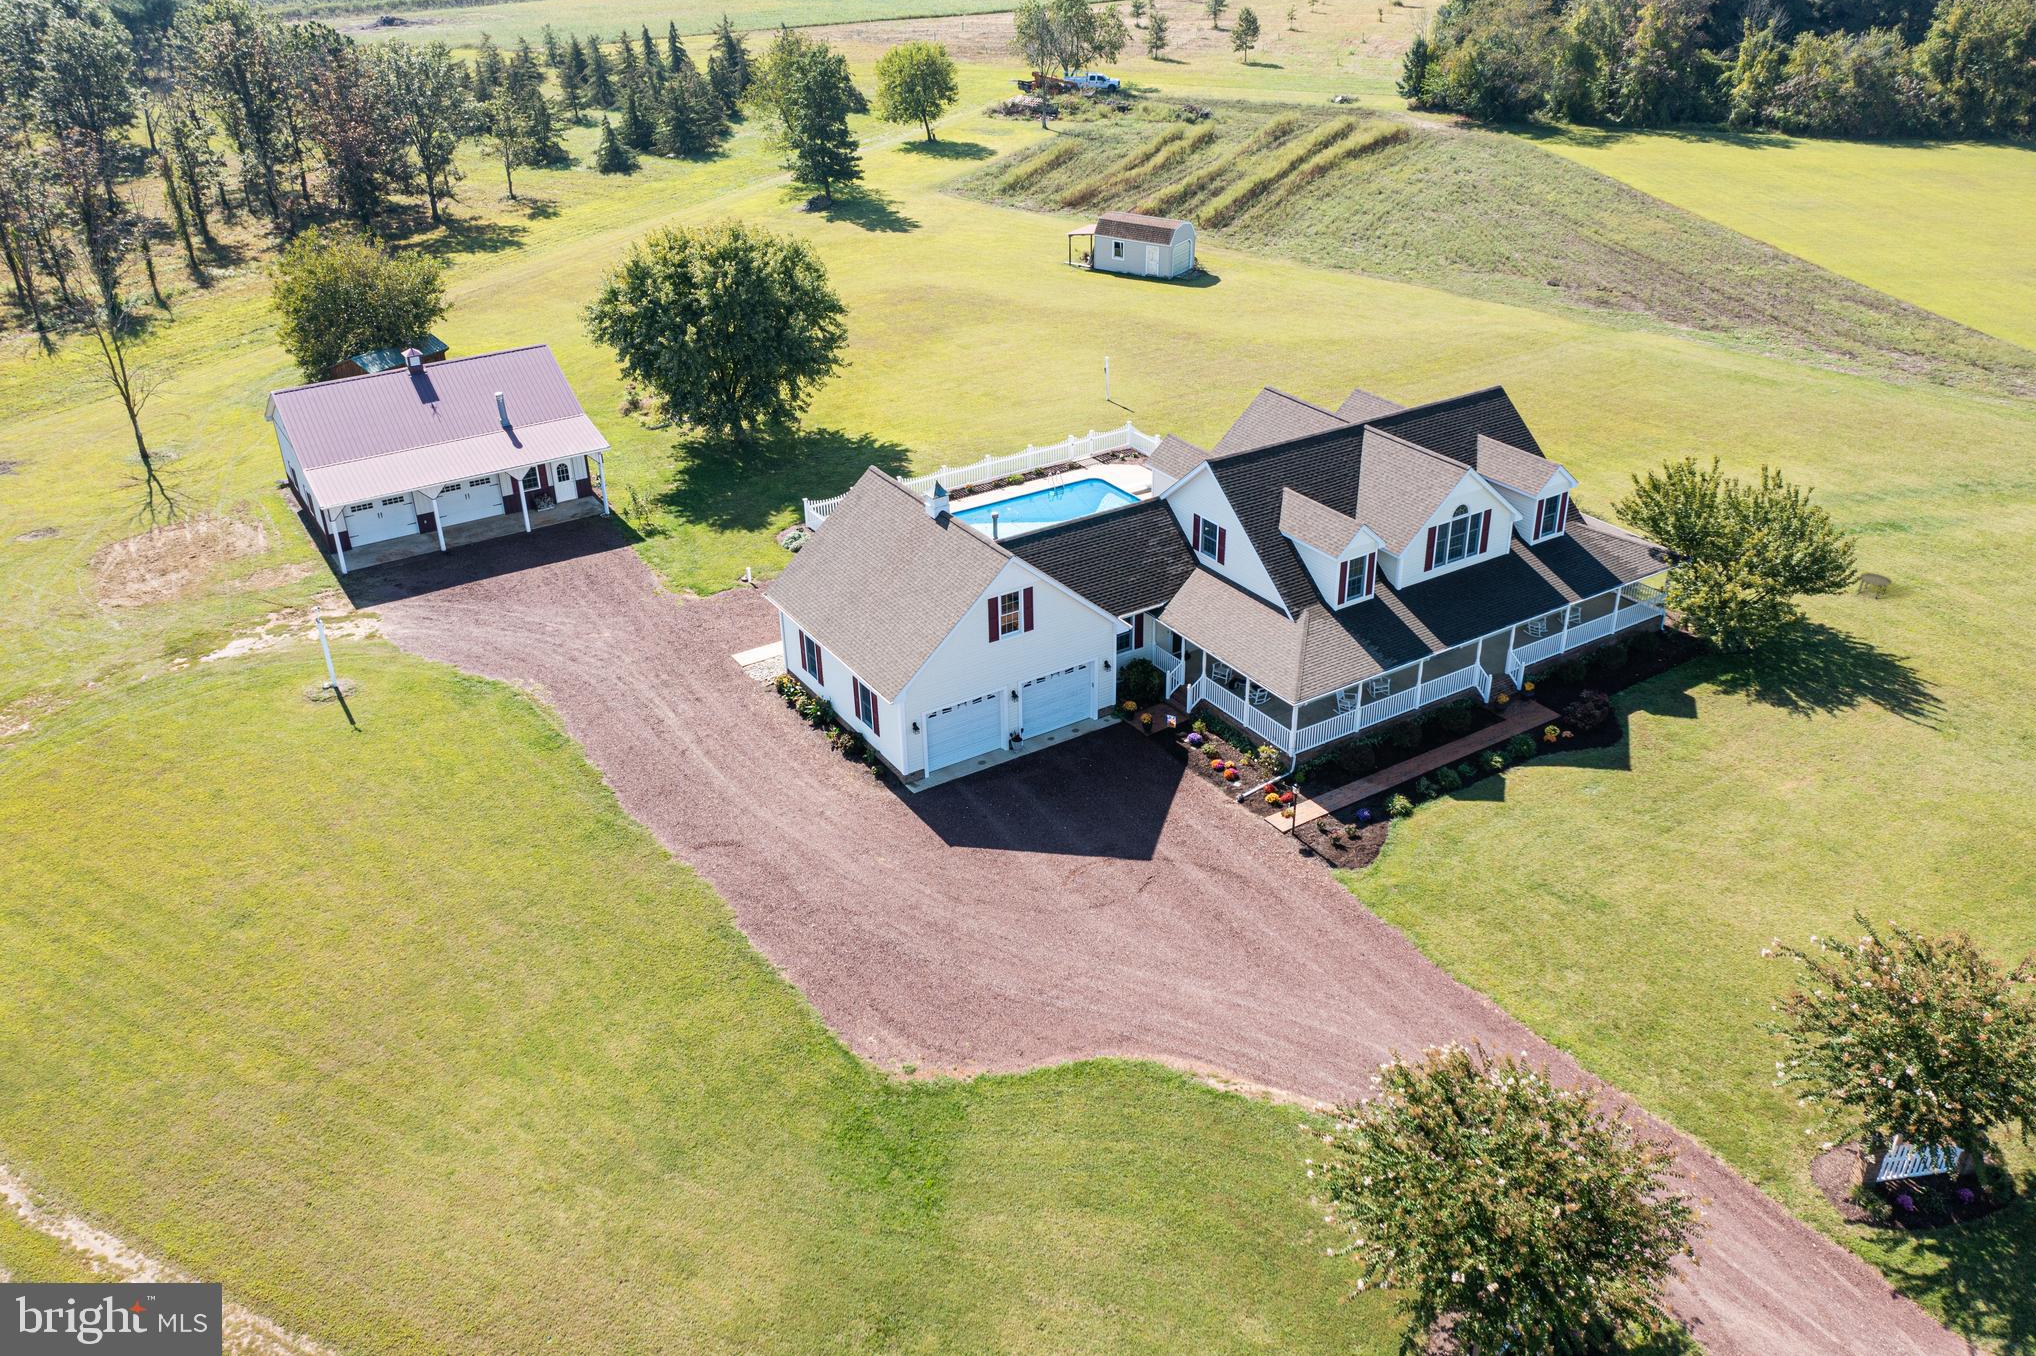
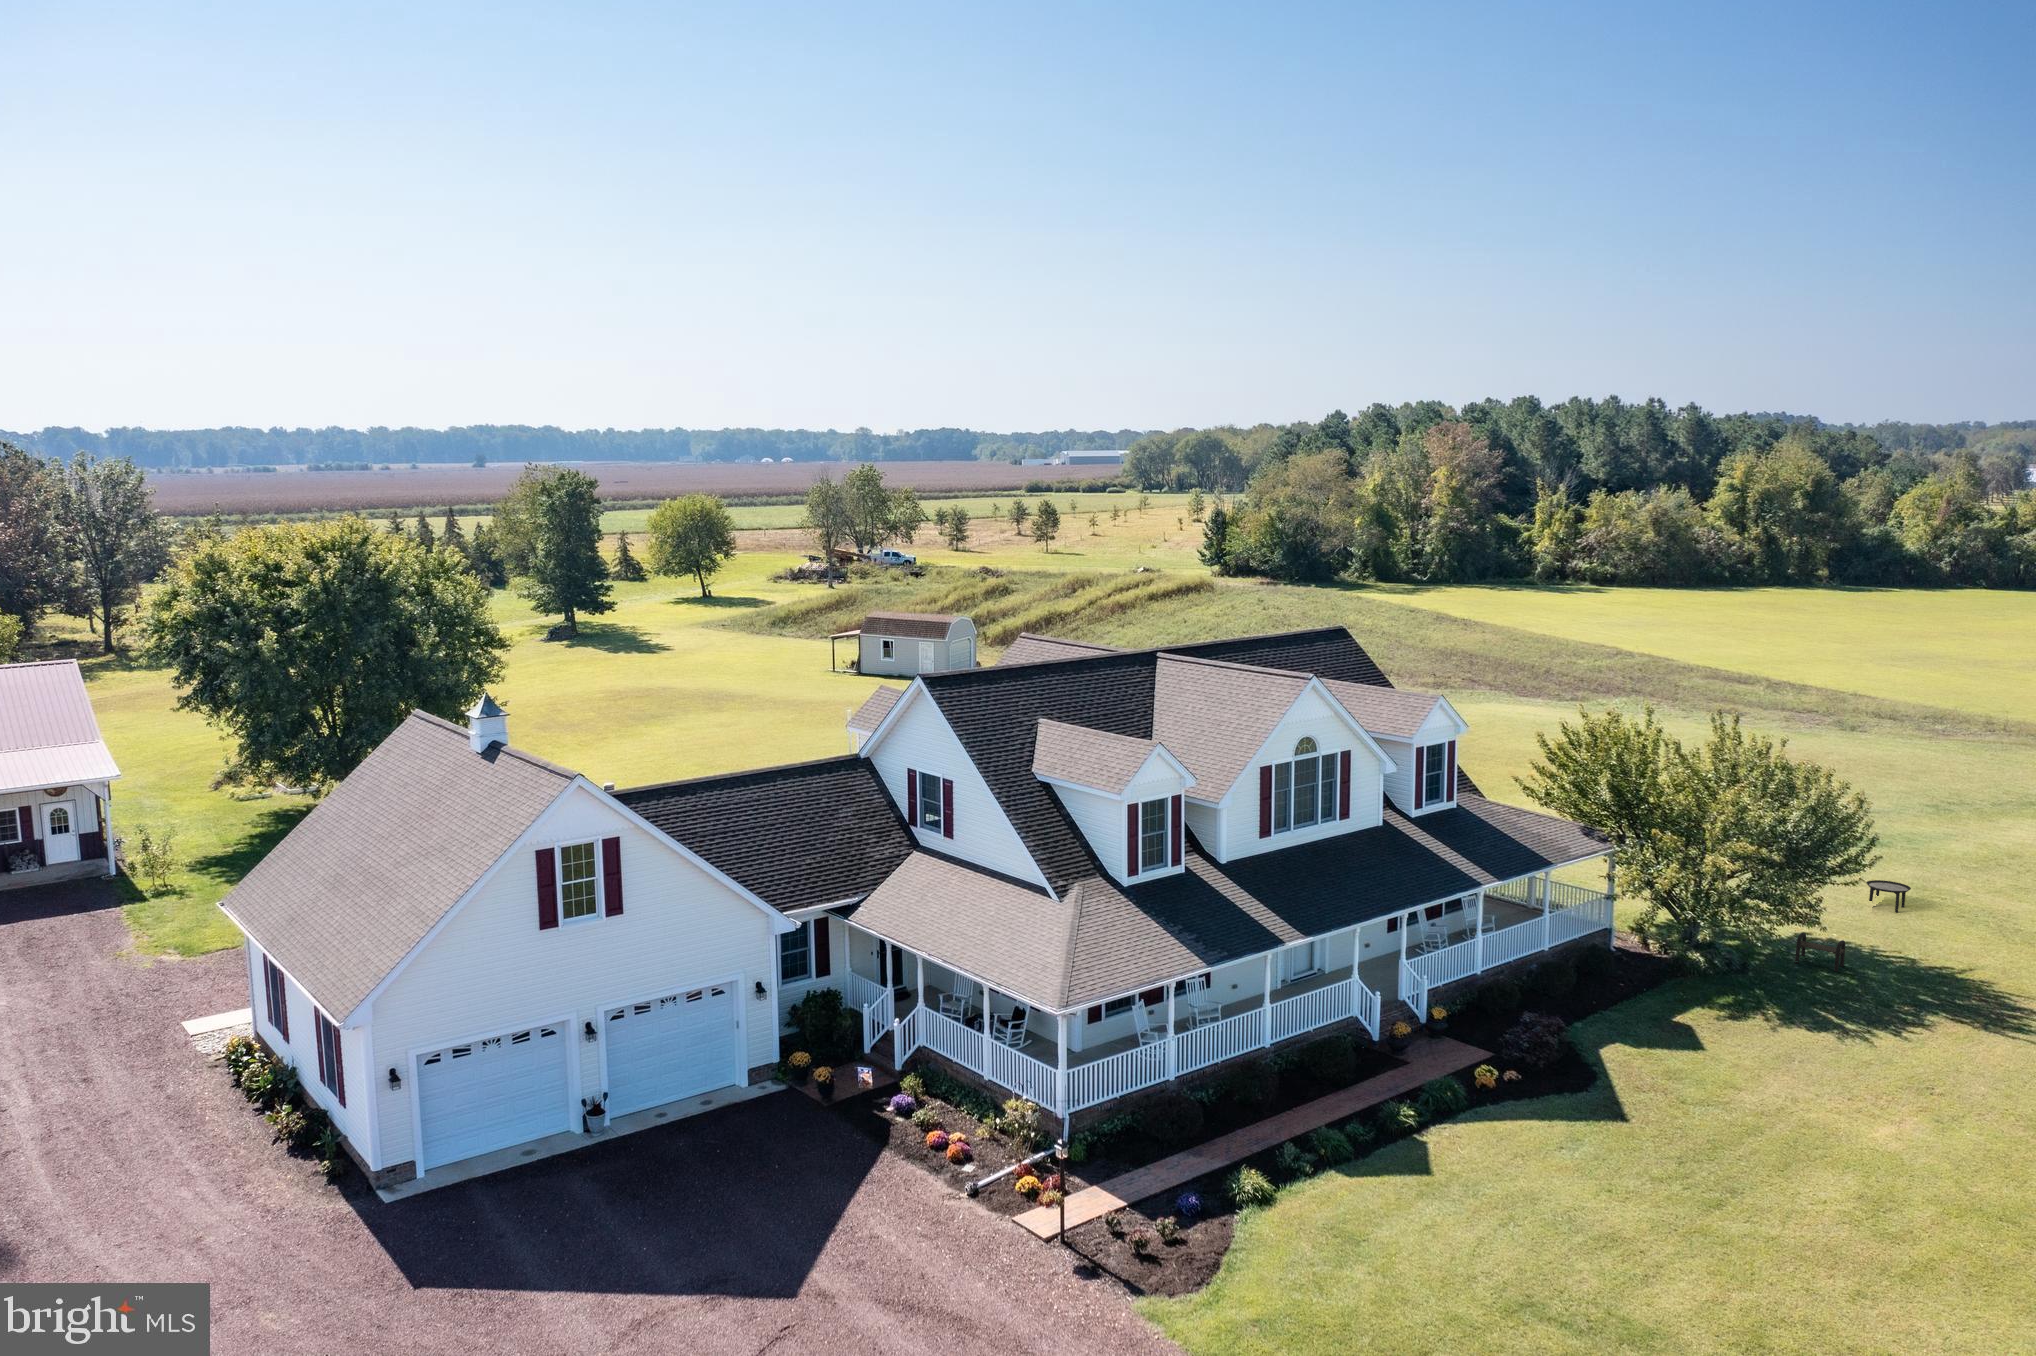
bench: none [1785,624,1823,654] -> present [1795,933,1845,972]

